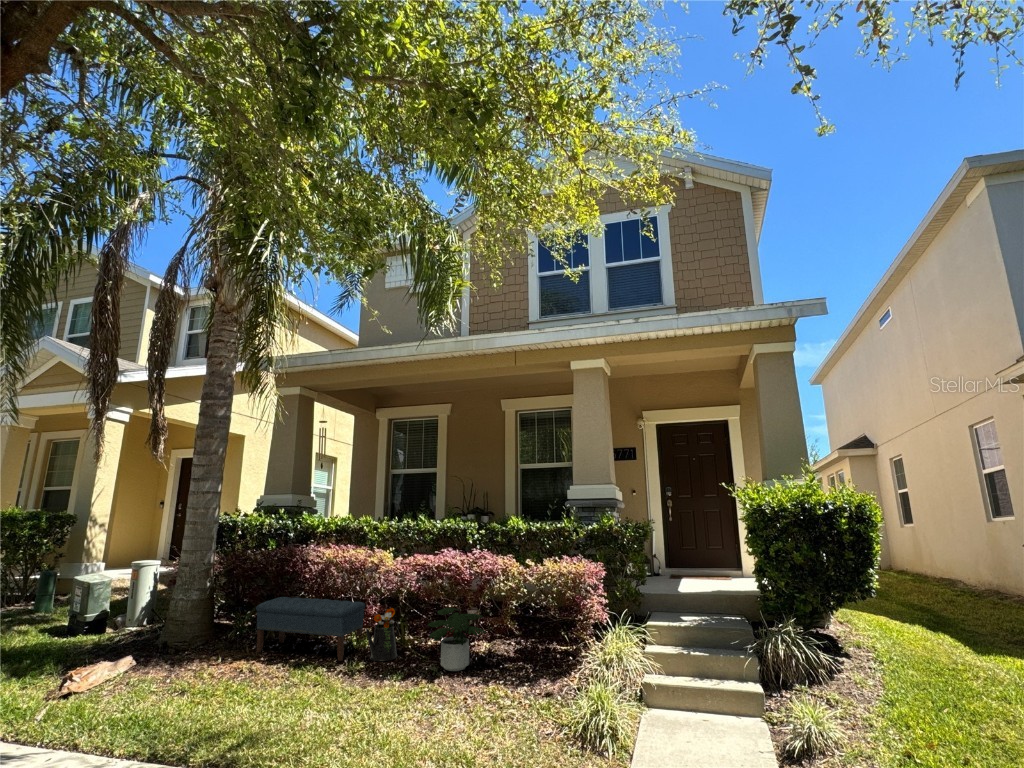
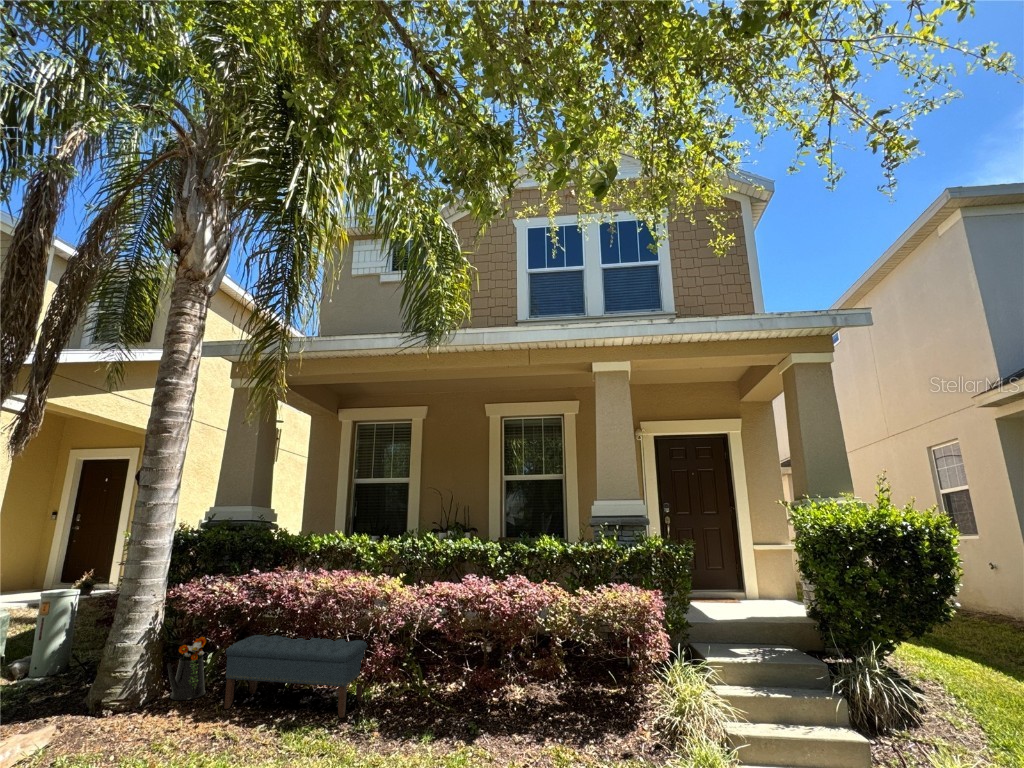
watering can: present [366,608,399,661] -> present [167,637,209,700]
potted plant: present [428,608,486,671] -> none [456,647,536,727]

